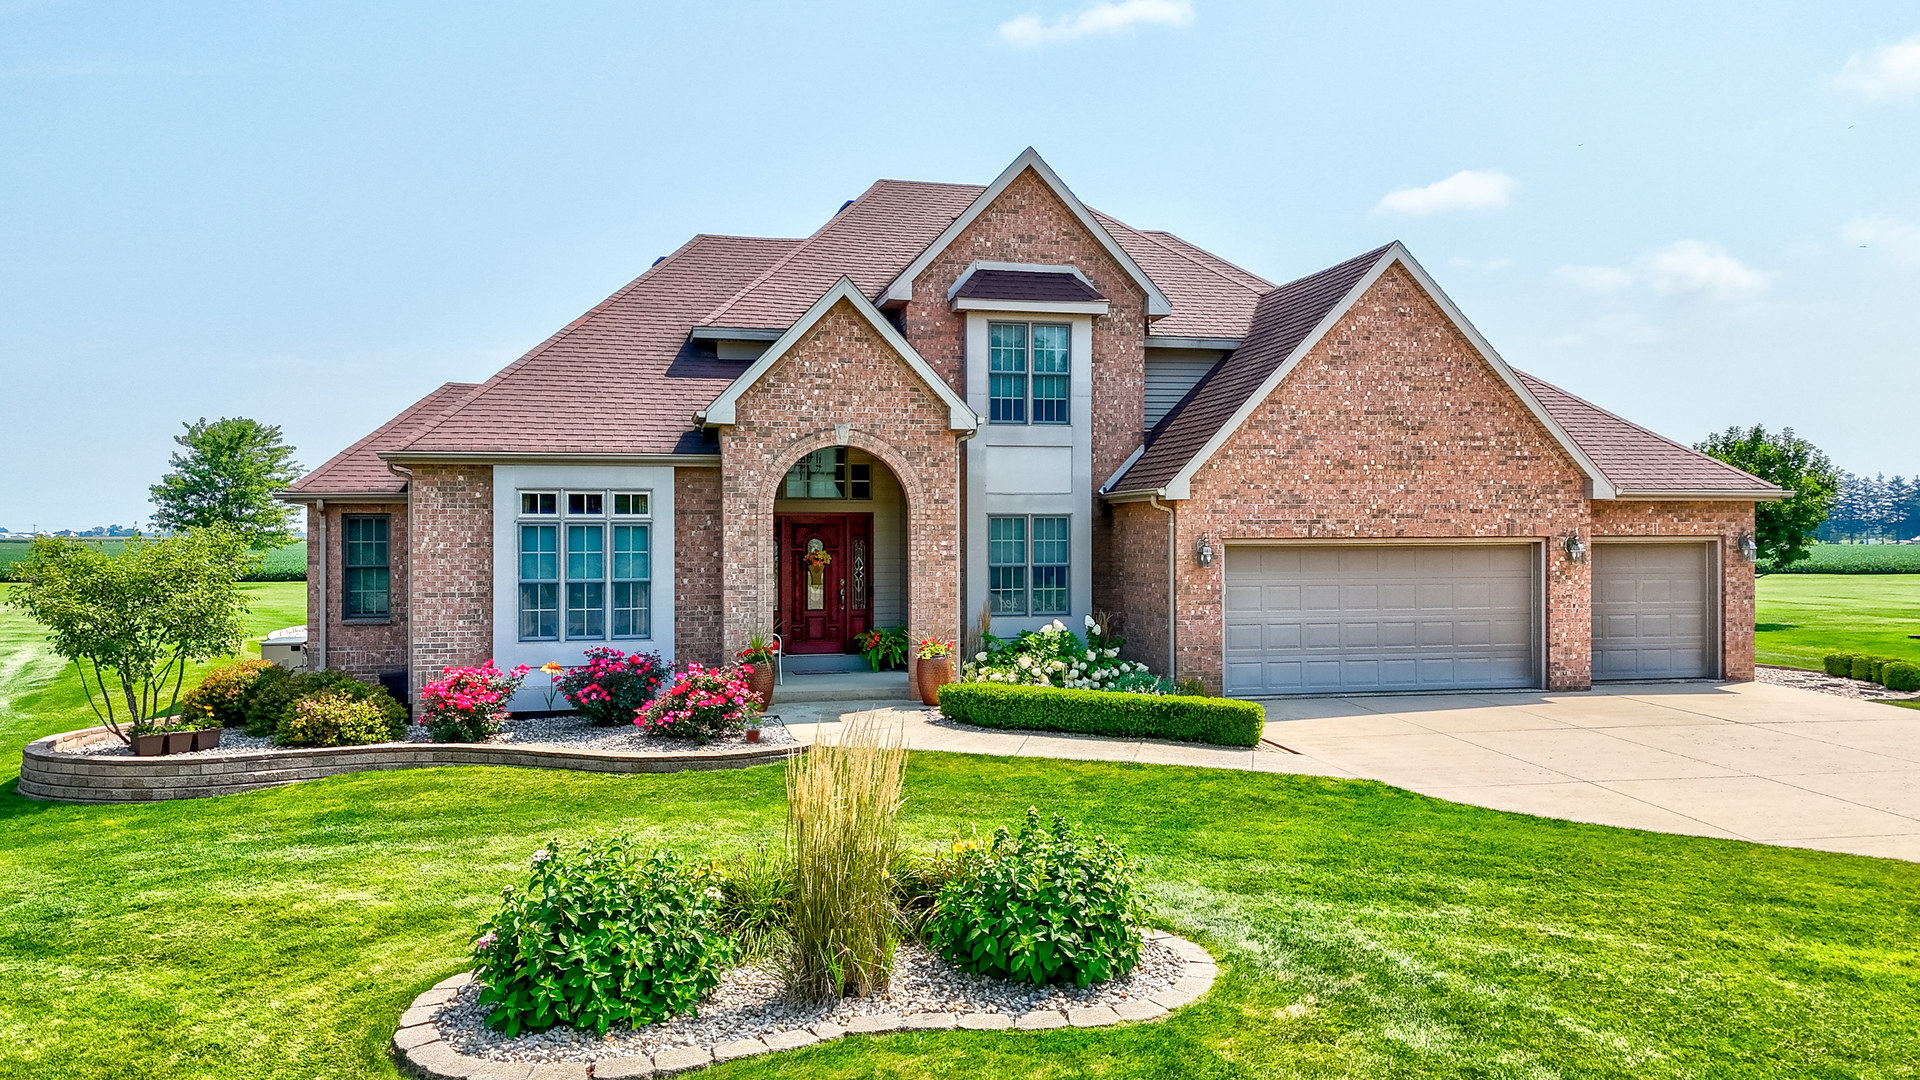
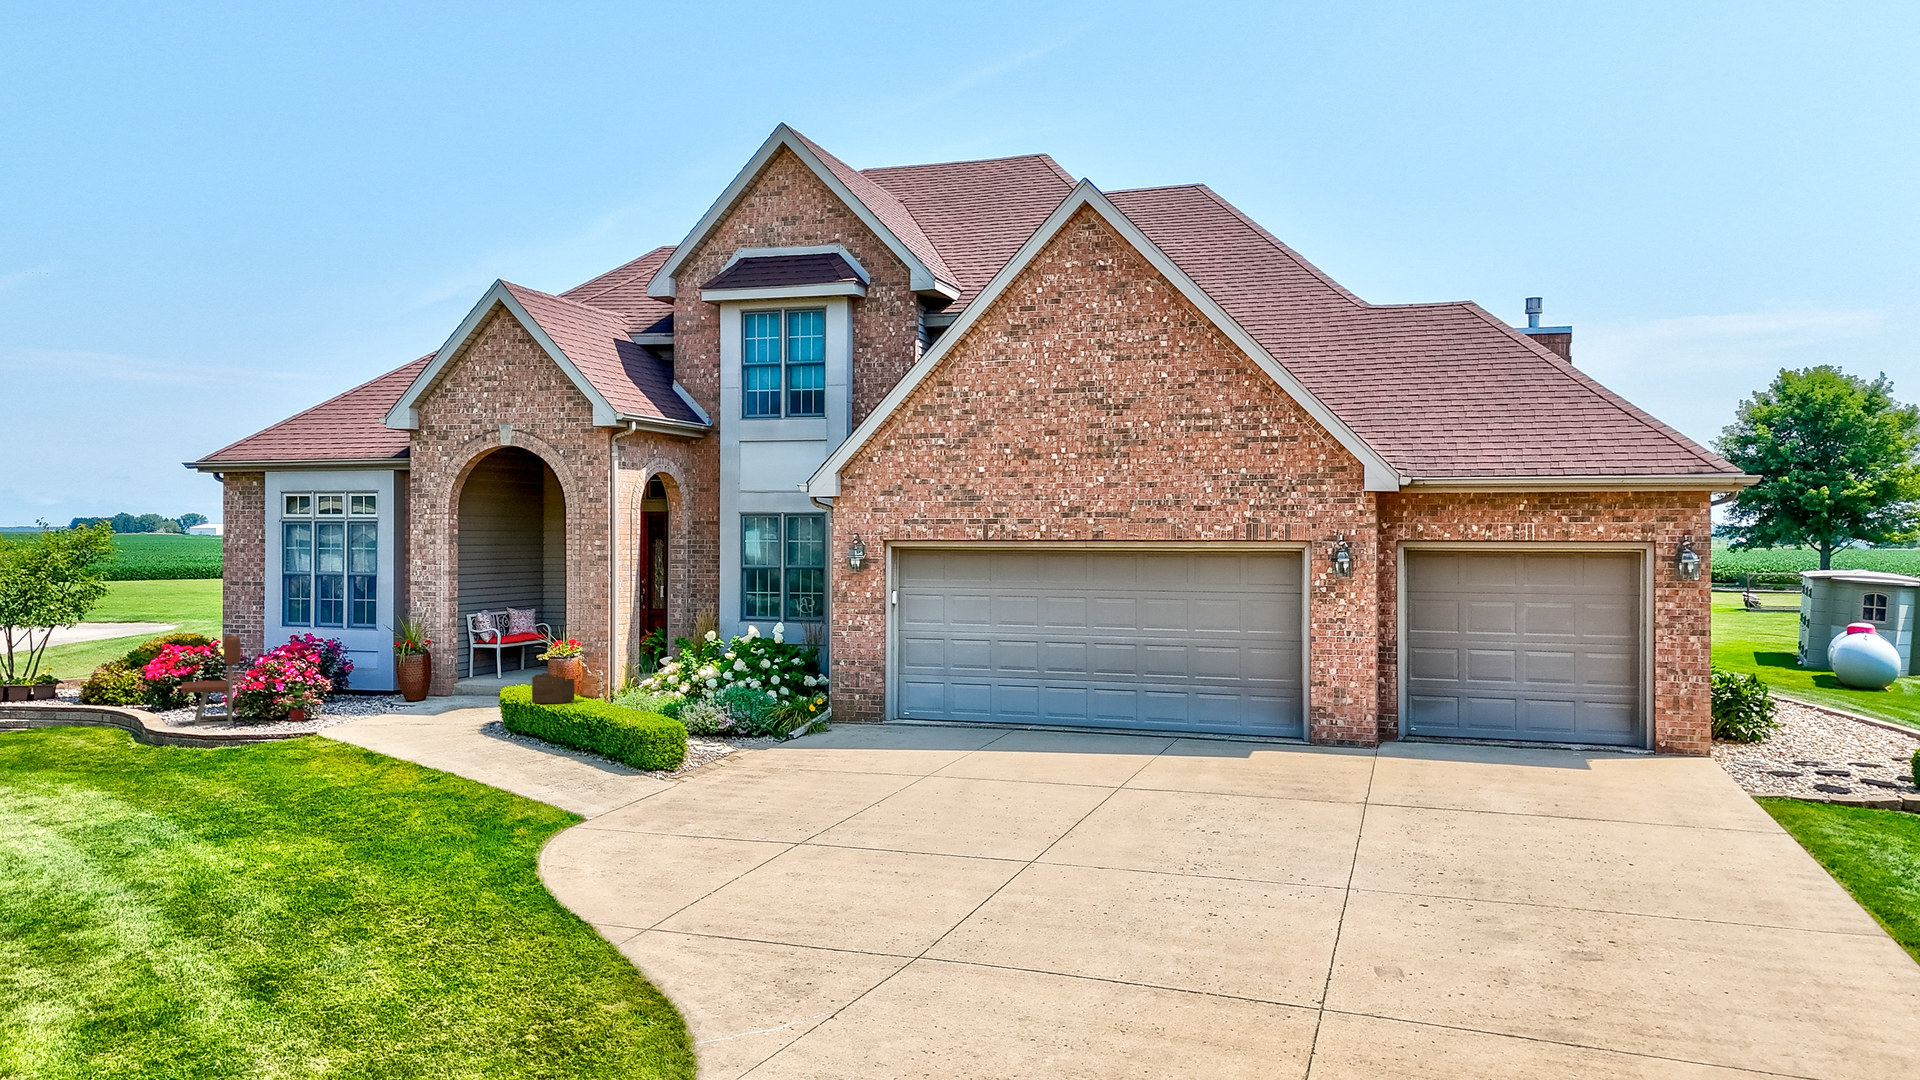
bench: none [599,655,691,760] -> present [181,636,241,726]
wooden crate: none [887,669,928,702] -> present [532,673,574,704]

